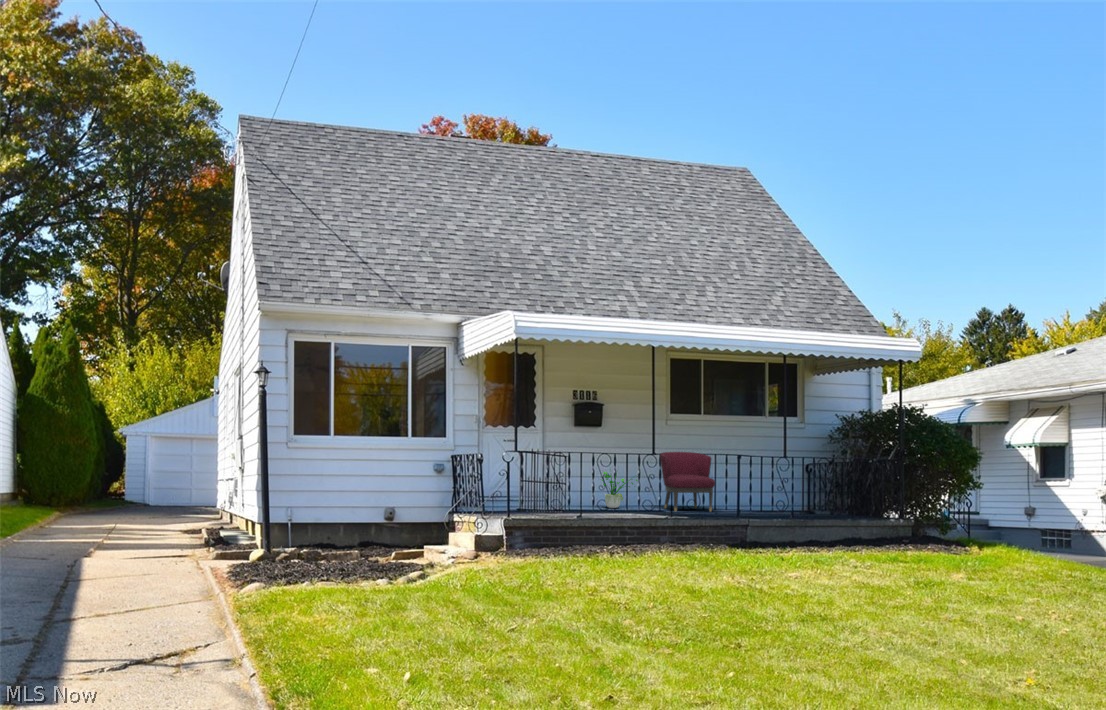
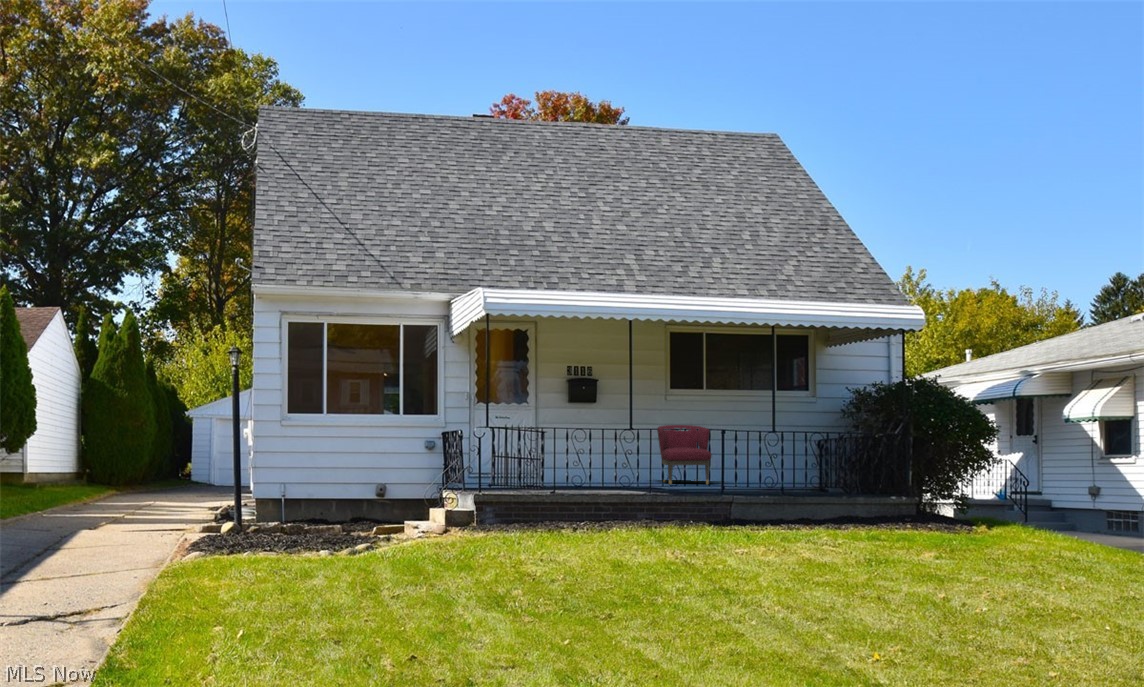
potted plant: present [602,472,638,508] -> none [593,436,636,482]

